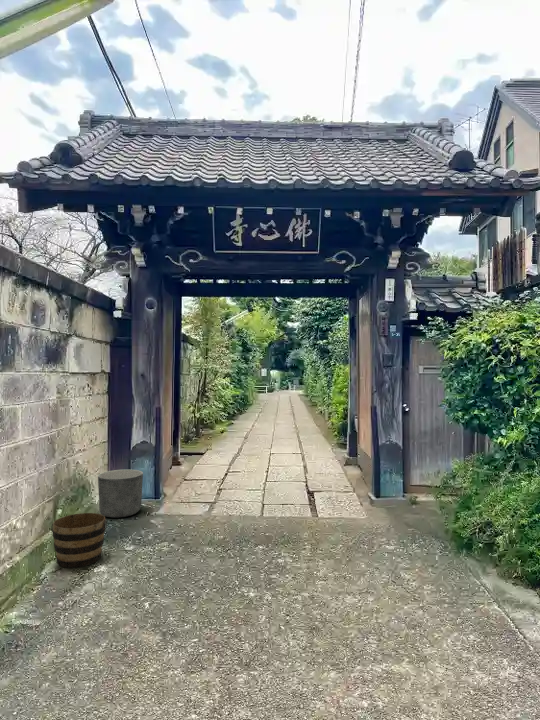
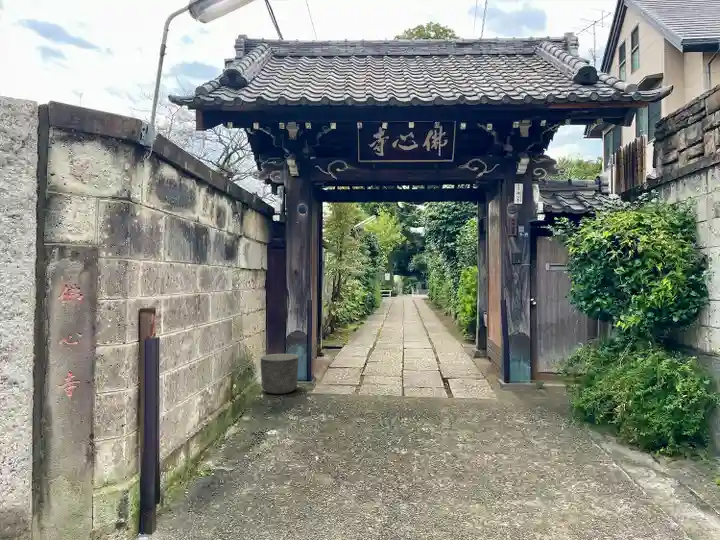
bucket: present [51,513,107,568] -> none [232,385,277,428]

